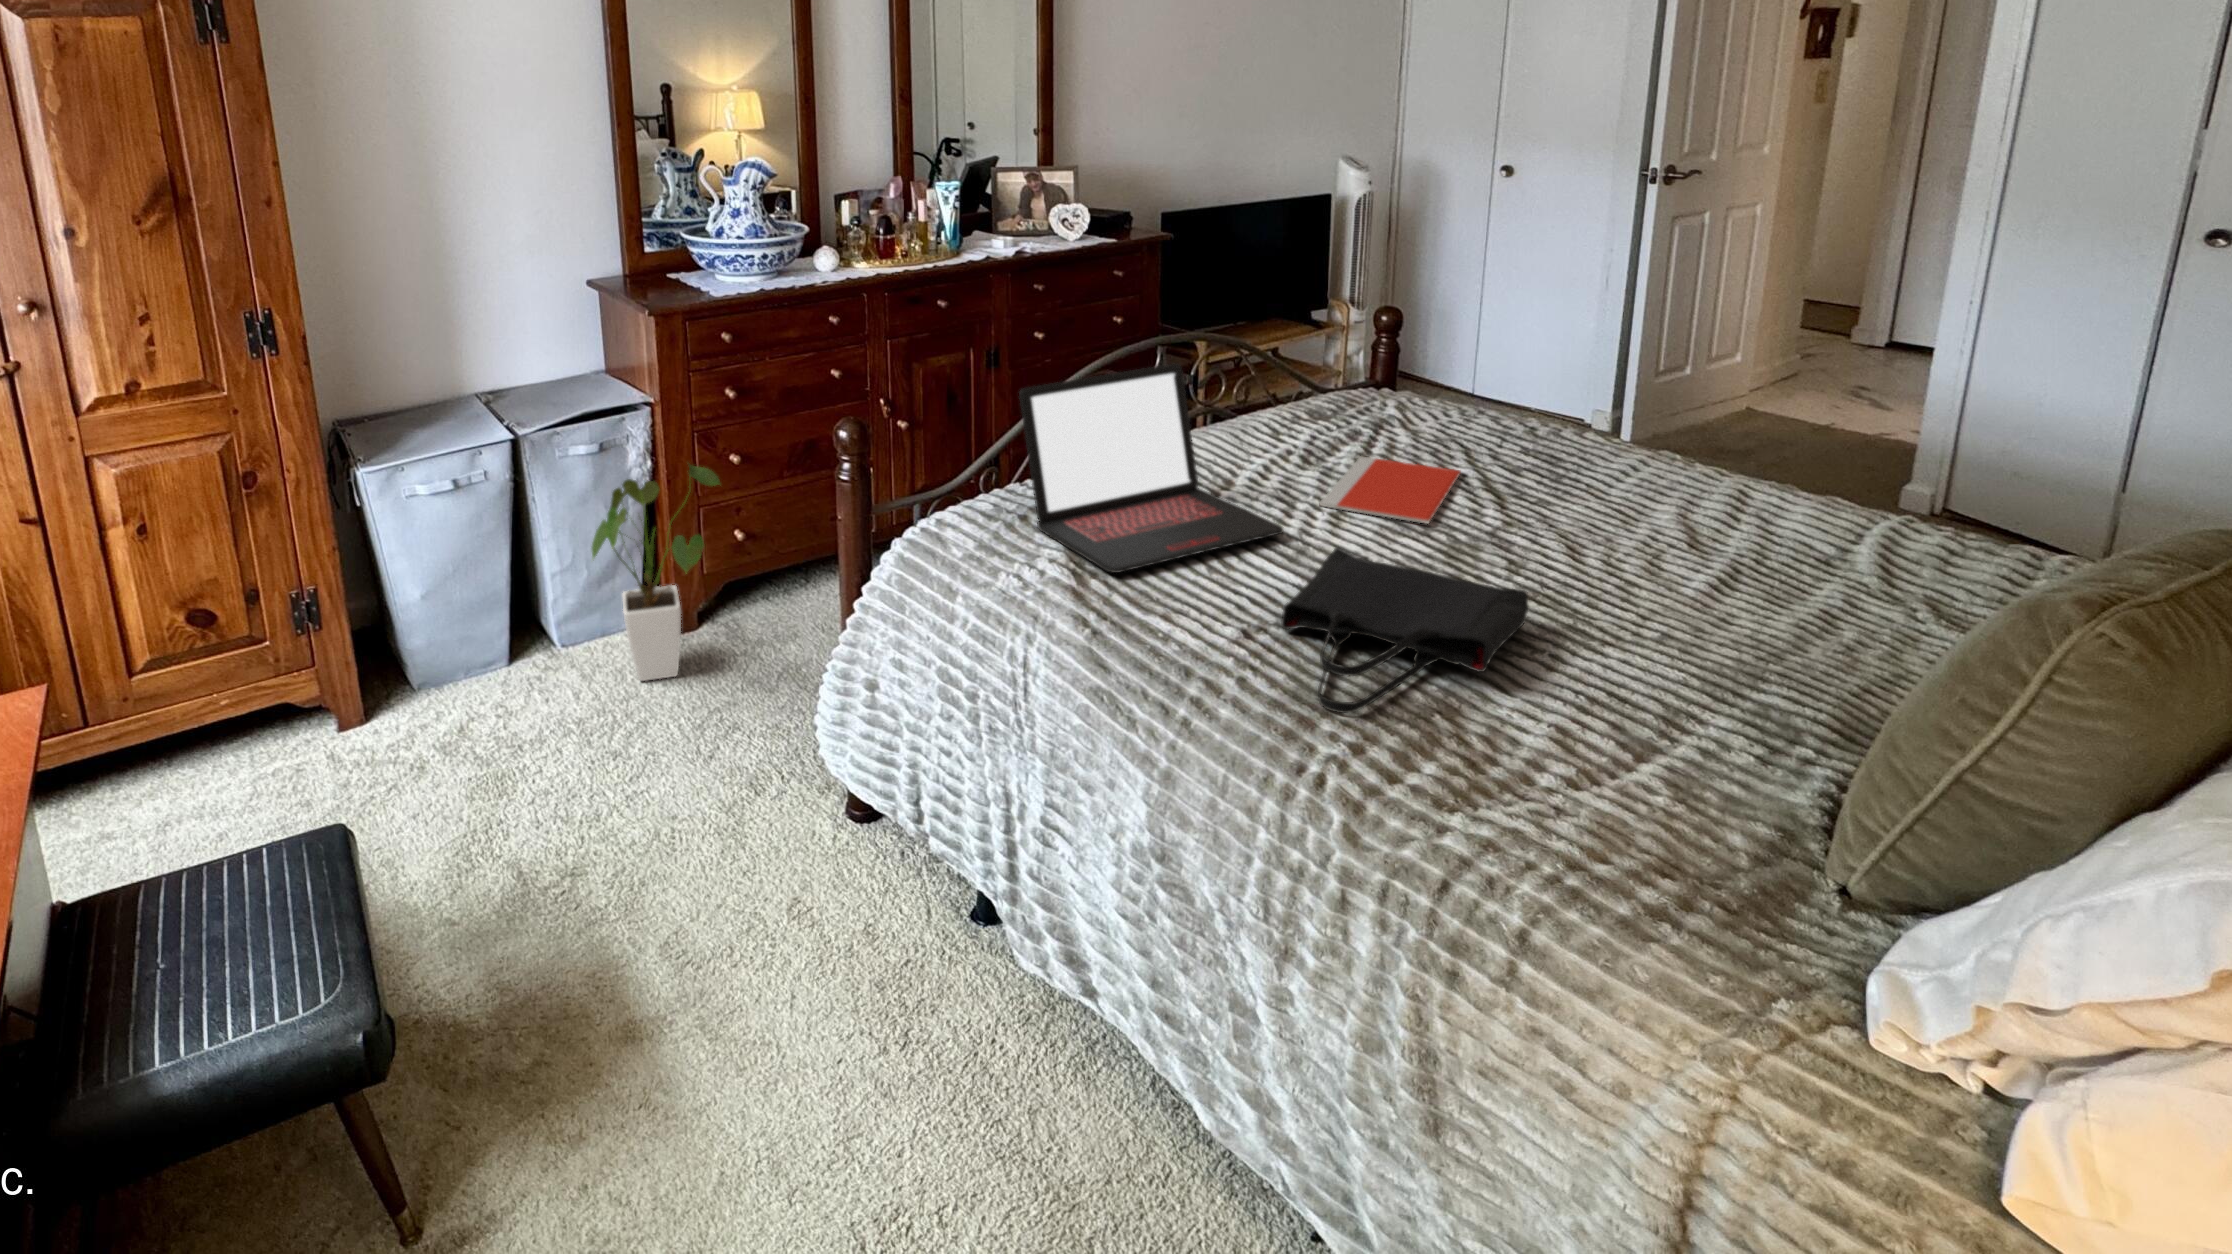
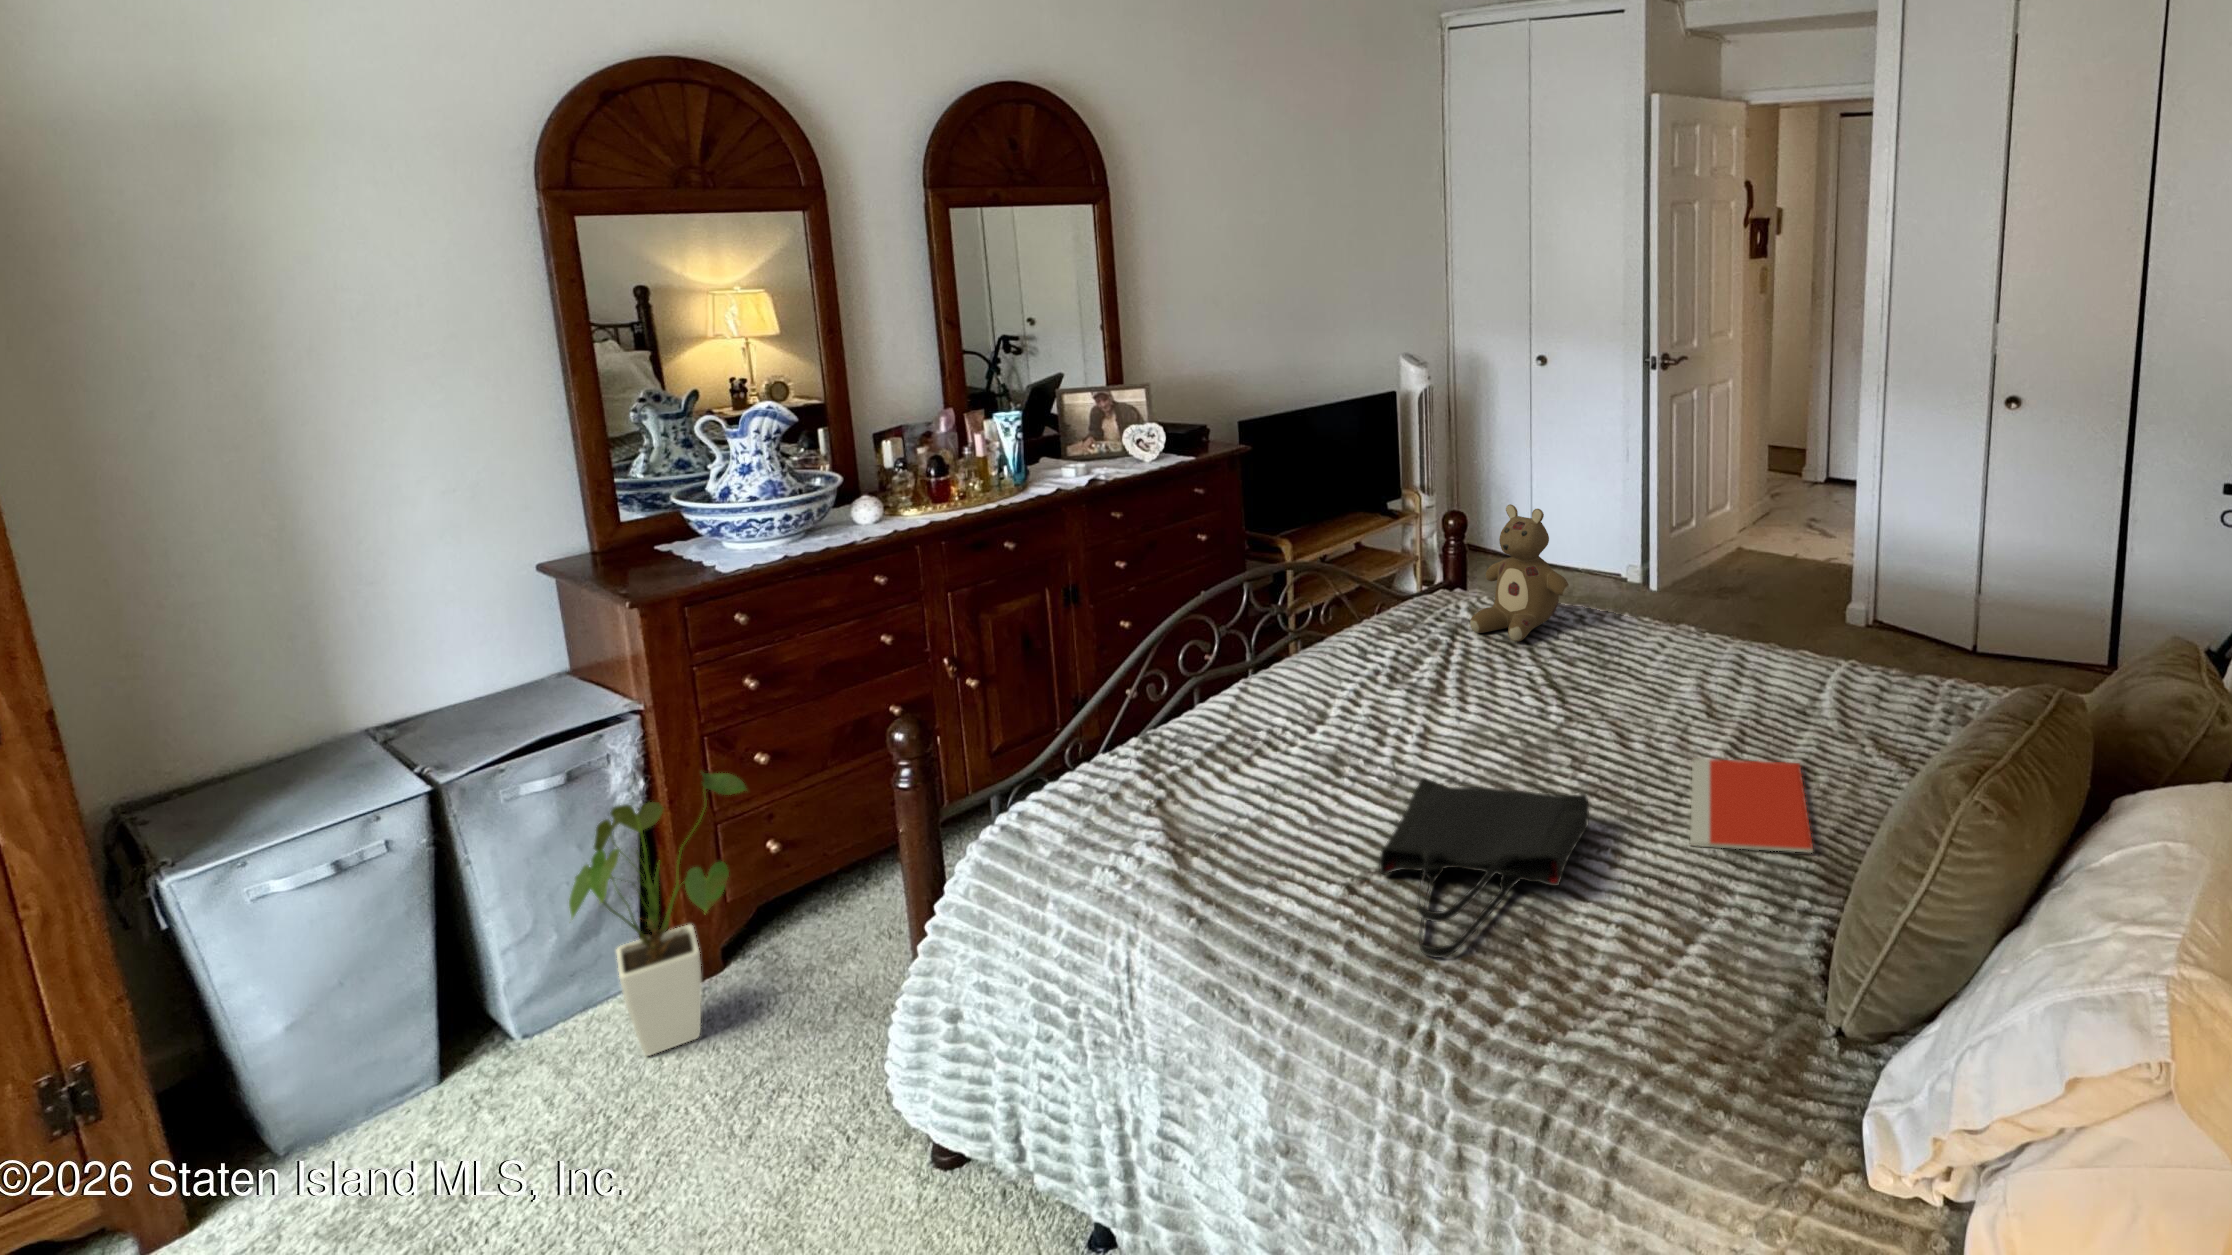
stuffed bear: none [1402,296,1526,443] -> present [1470,504,1569,642]
laptop: present [1019,364,1283,573] -> none [1099,607,1374,843]
notebook: present [1319,457,1461,523] -> present [1690,758,1813,852]

